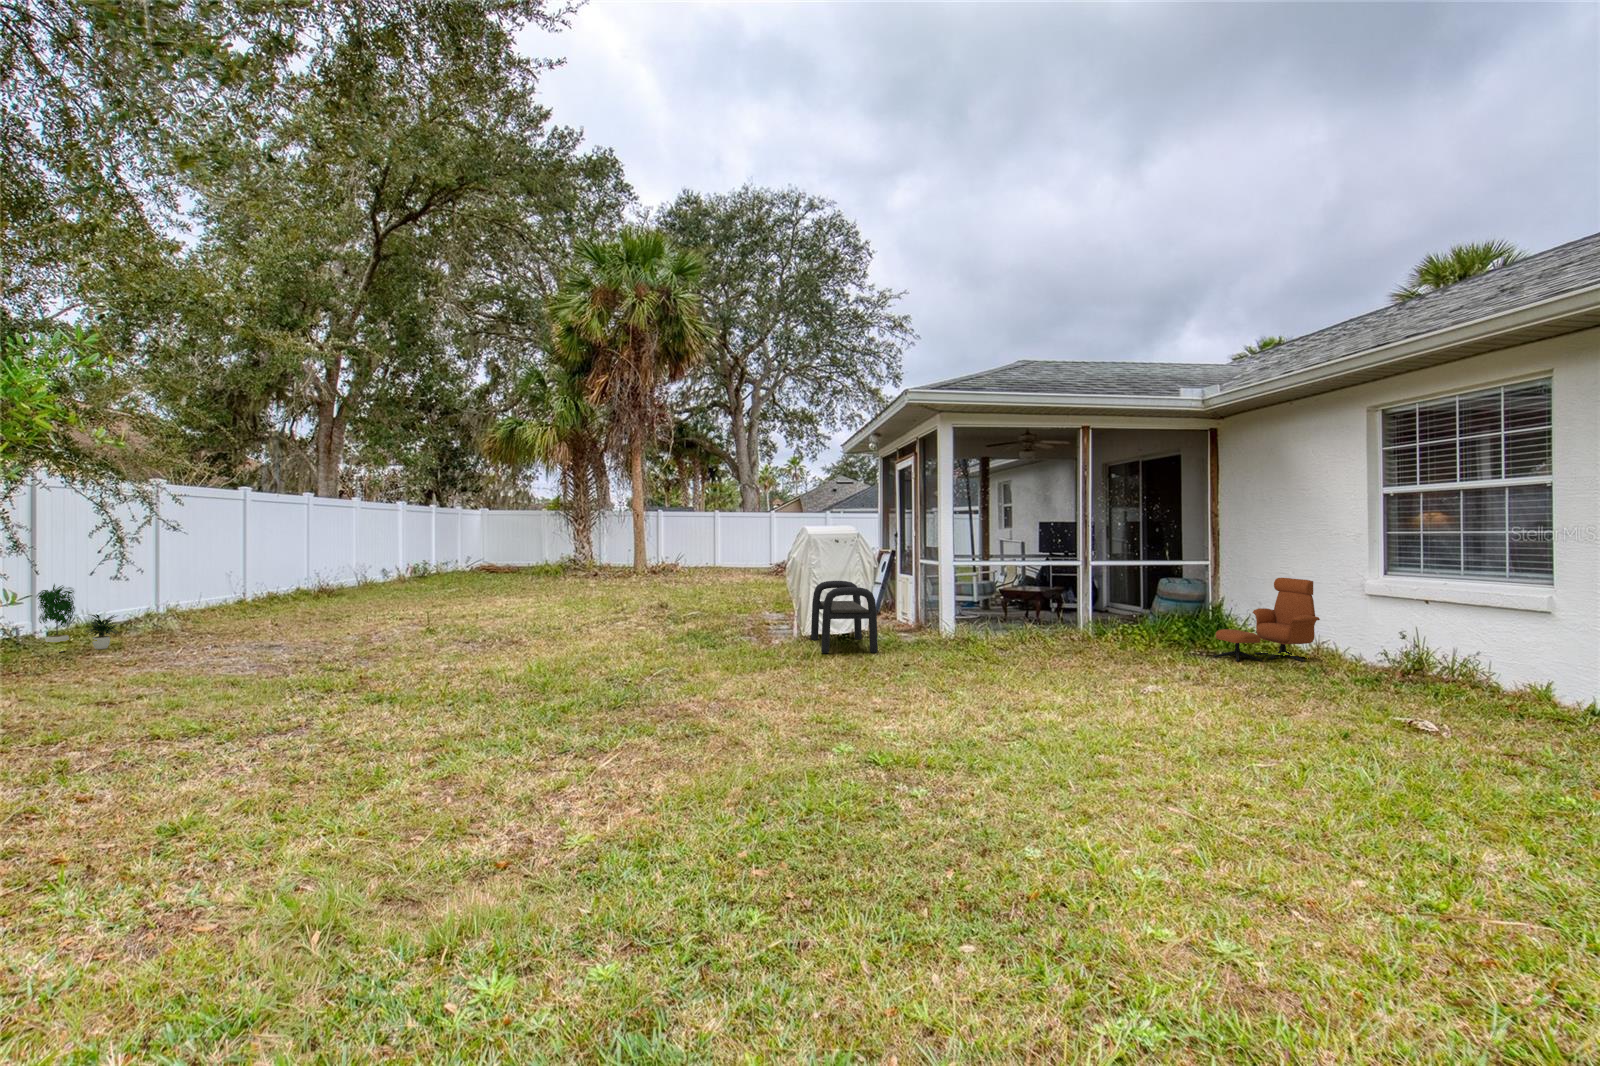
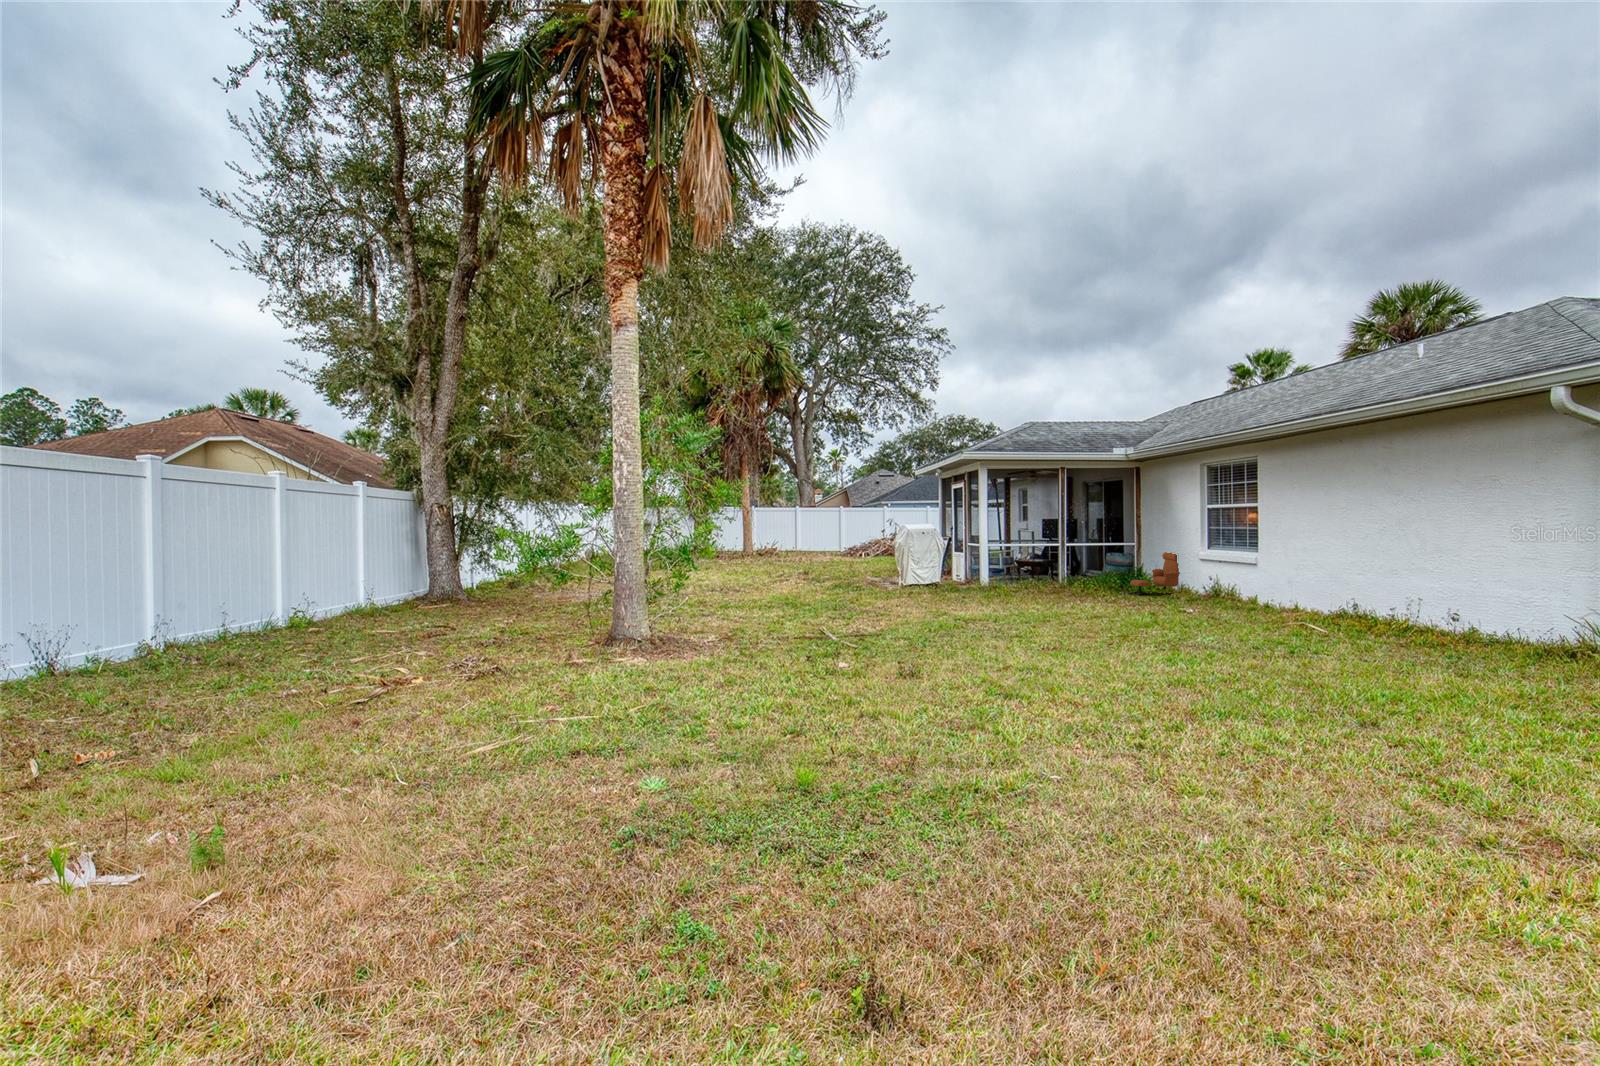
bench: present [811,581,878,653] -> none [909,556,950,594]
potted plant: present [37,584,118,652] -> none [496,559,531,596]

